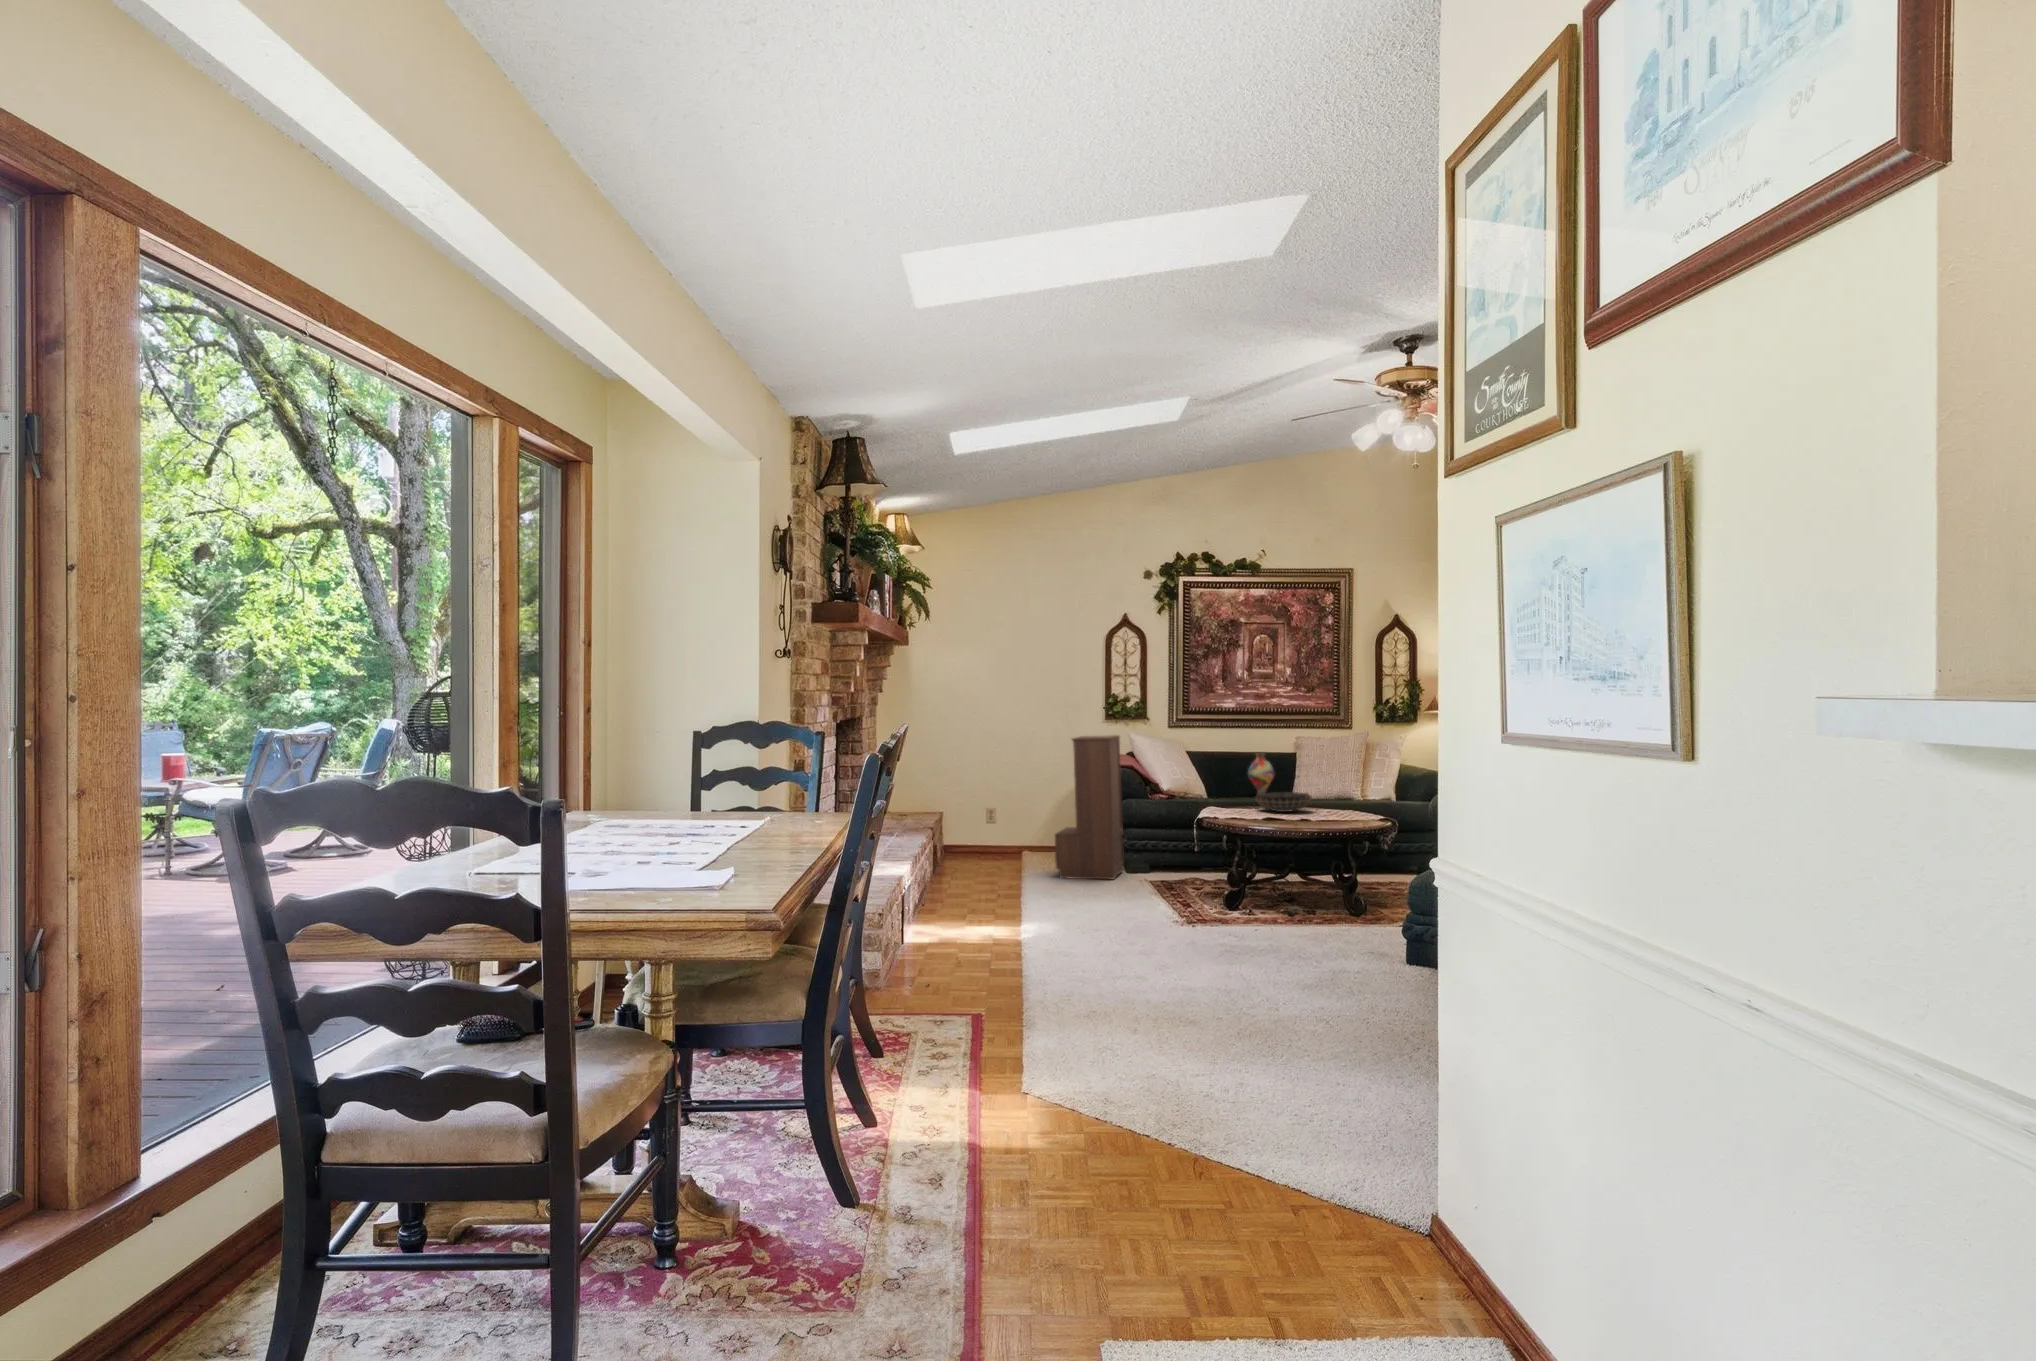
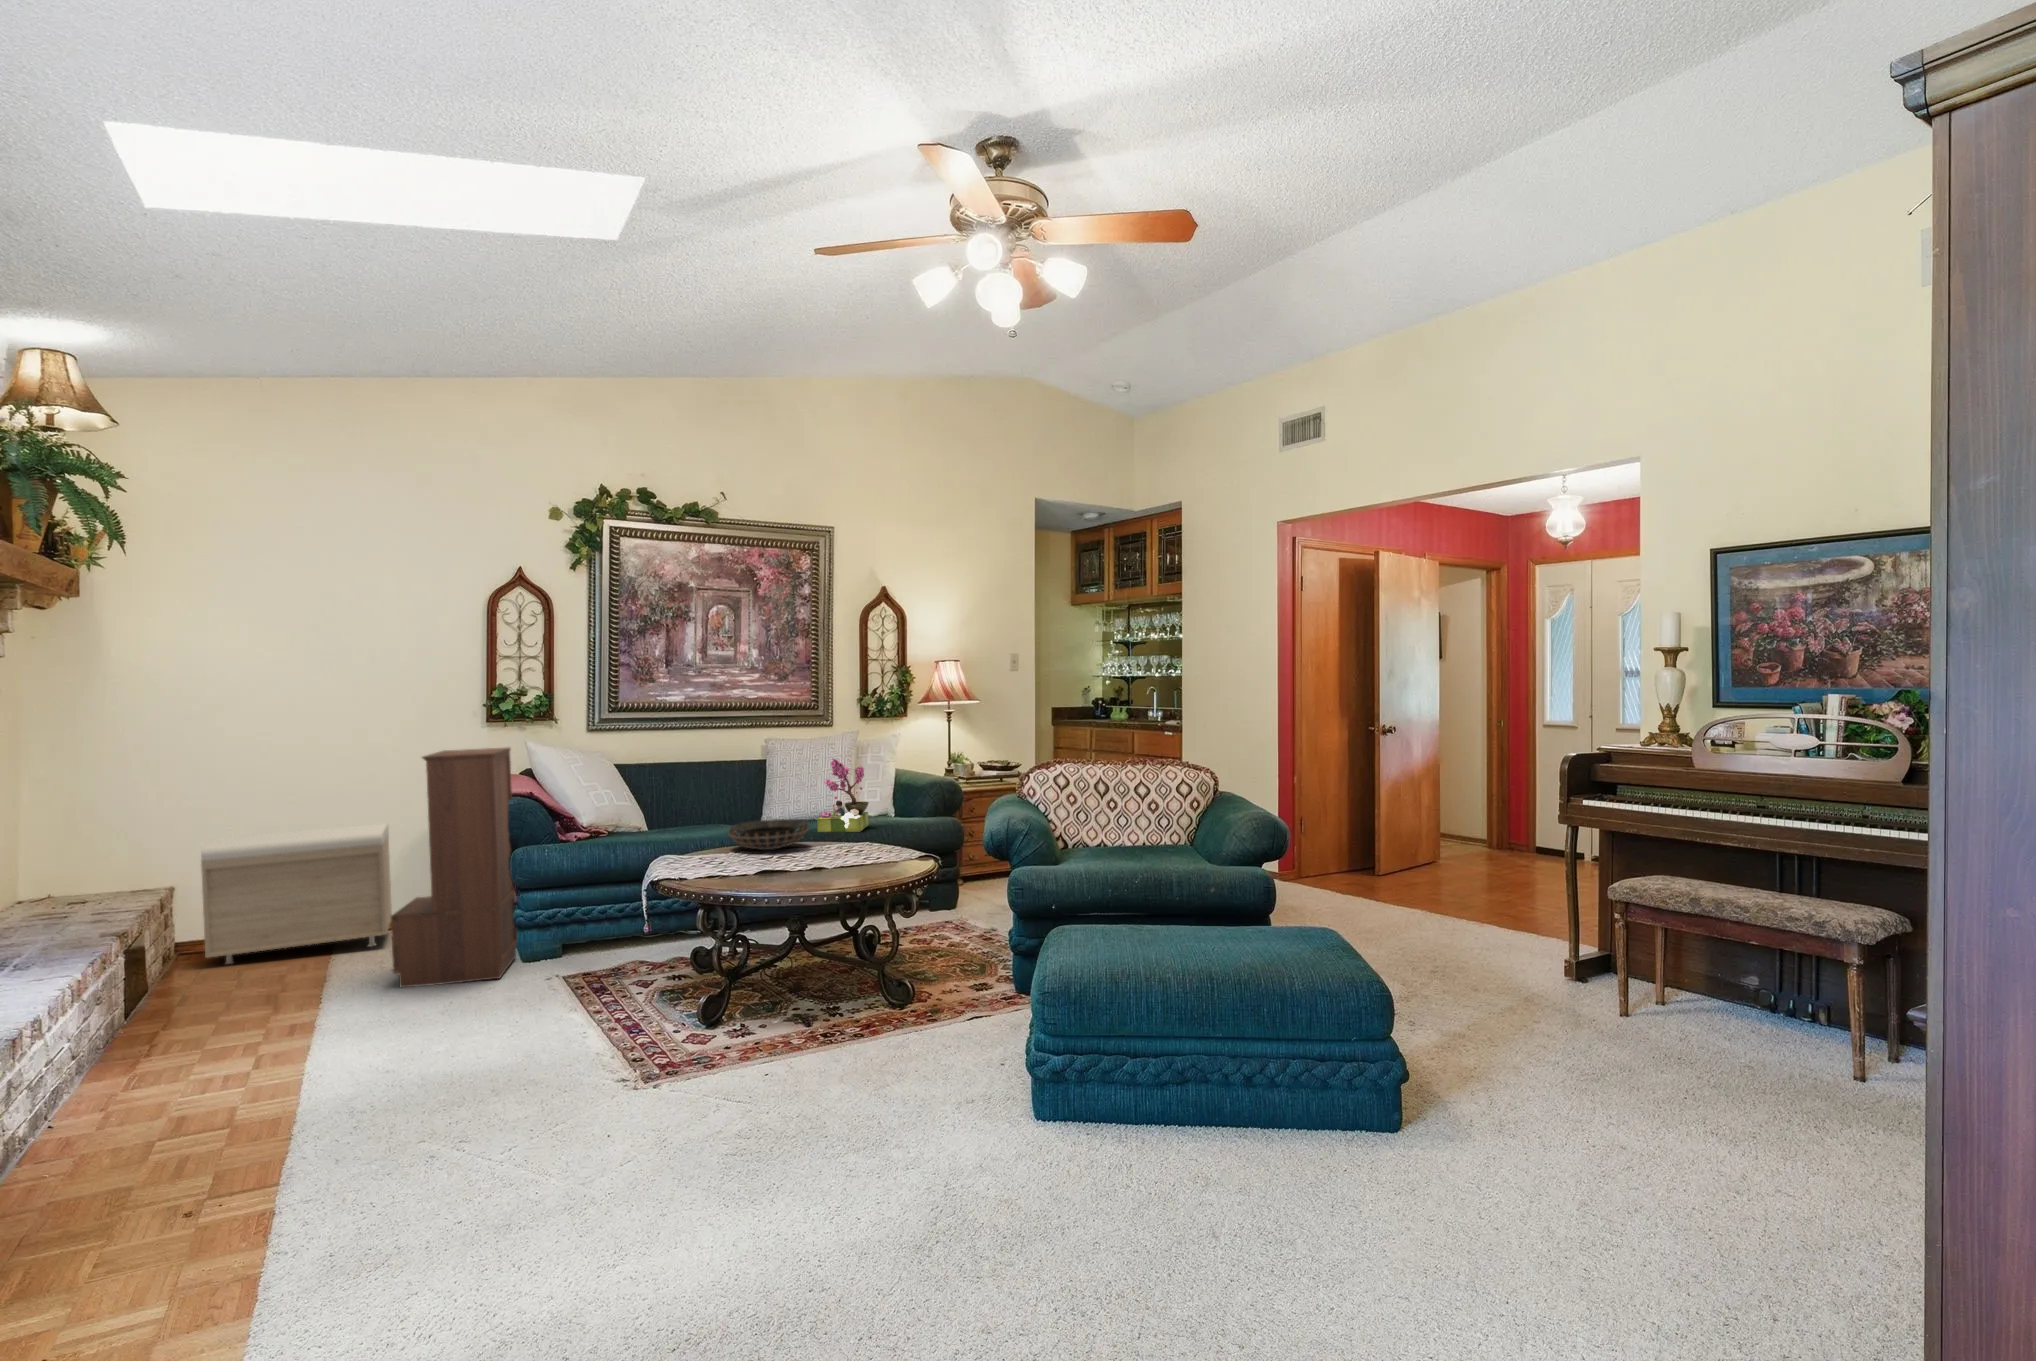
flower arrangement: none [1325,751,1368,807] -> present [817,758,869,832]
vase: present [1248,753,1274,794] -> none [704,762,740,821]
storage bench: none [956,783,1051,861] -> present [201,823,392,964]

